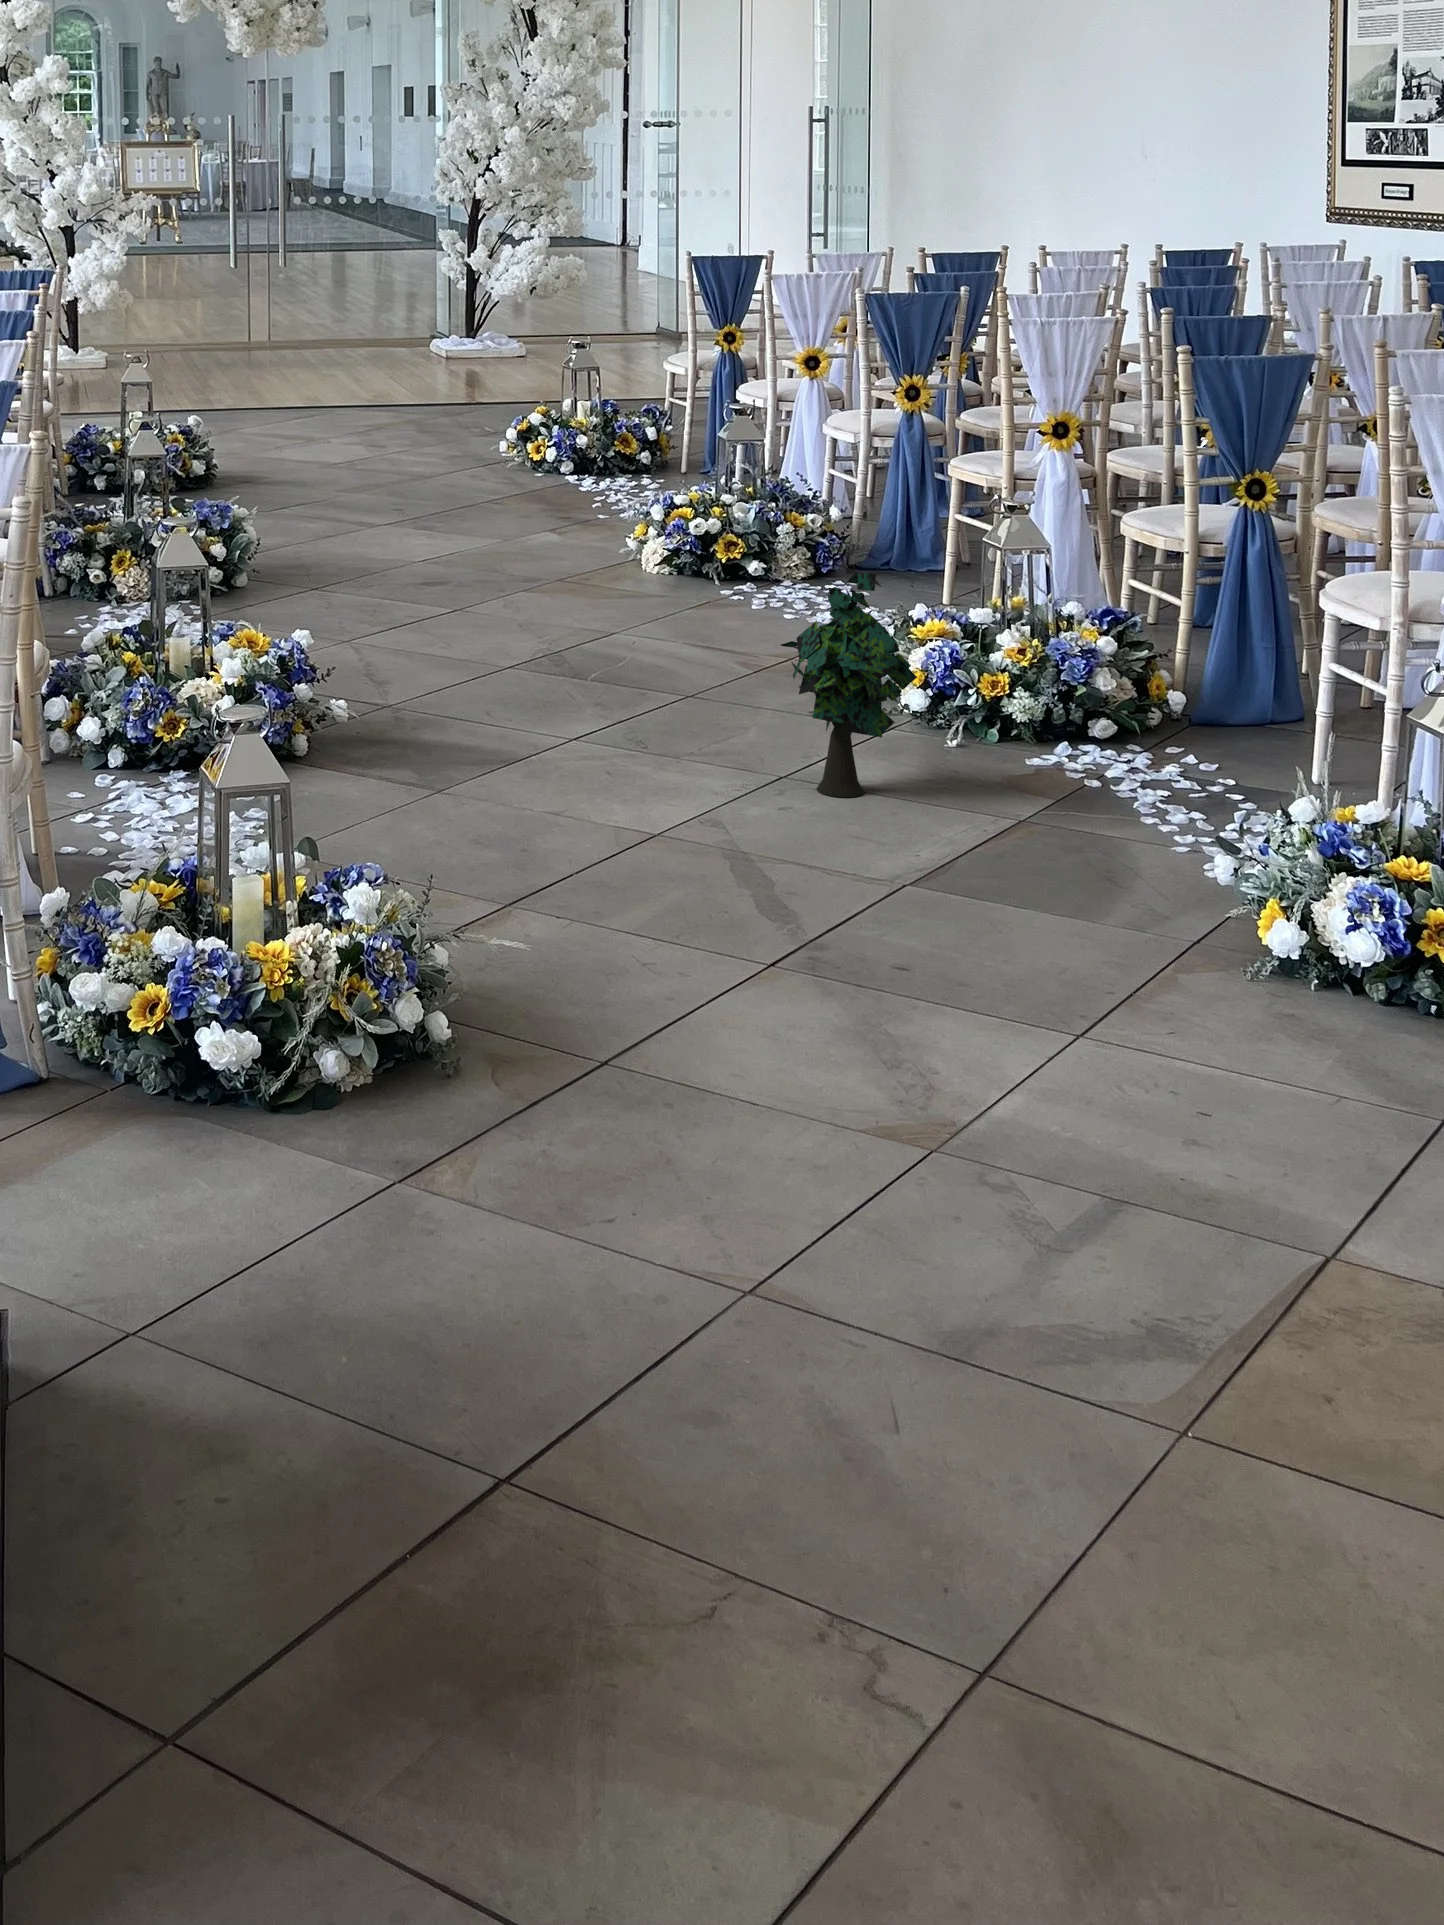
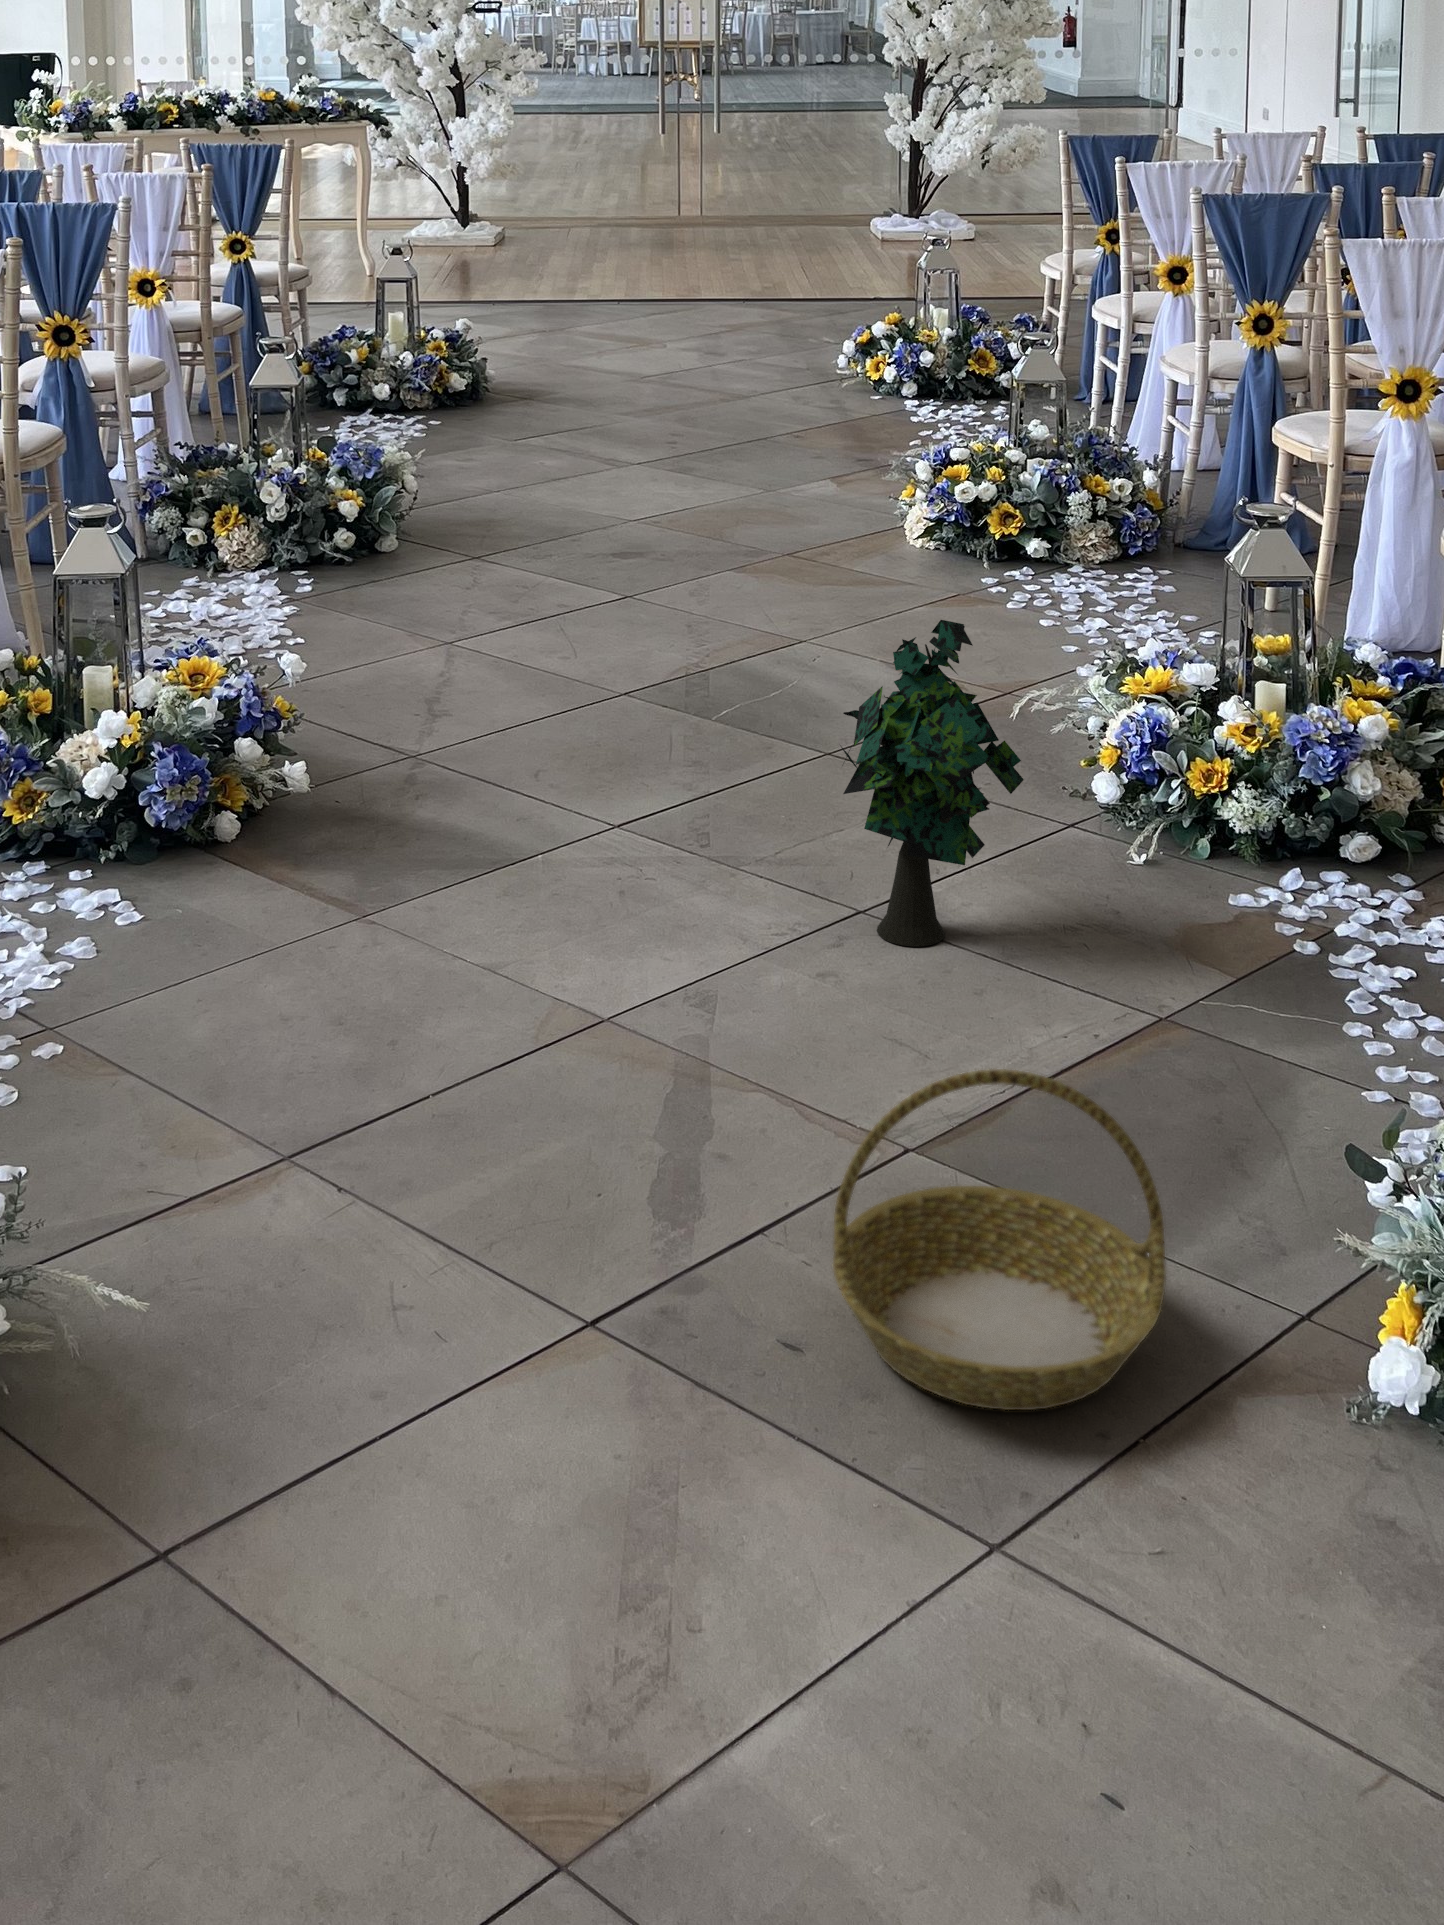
basket: none [936,795,1142,988] -> present [833,1069,1166,1410]

